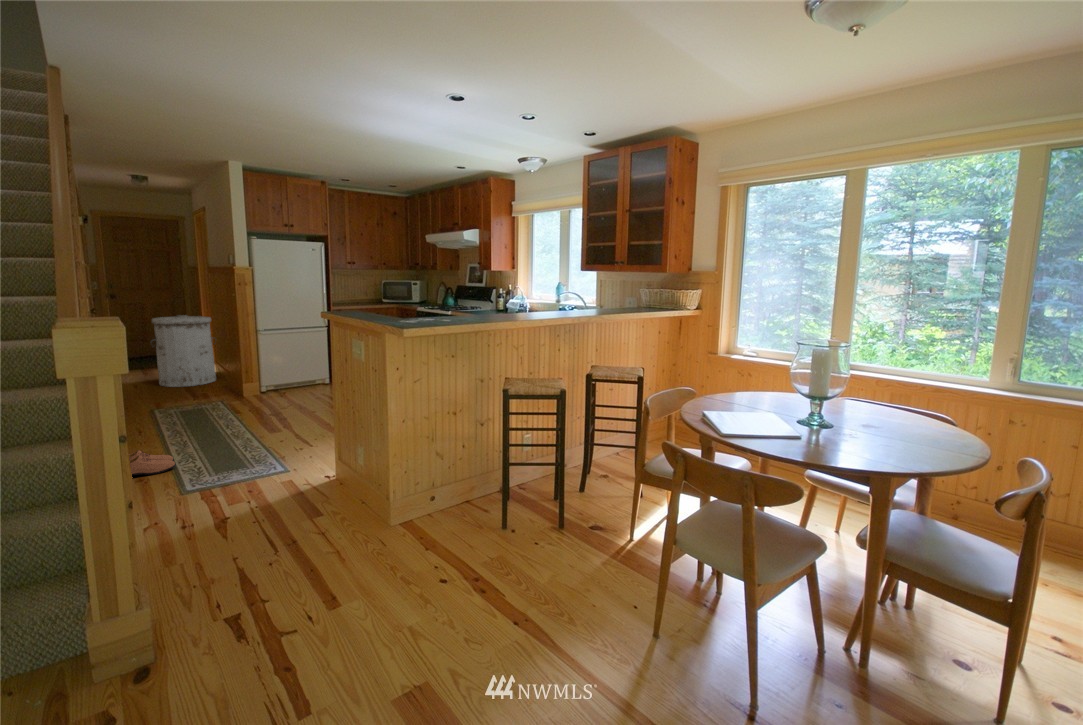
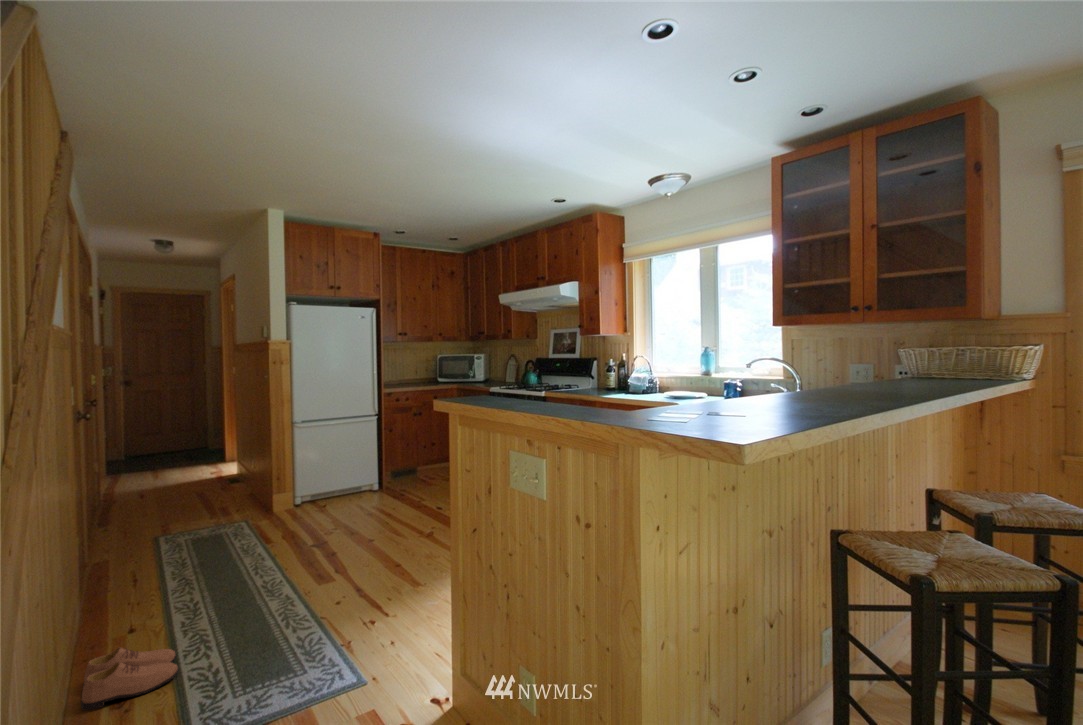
trash can: present [152,315,216,387] -> none [158,406,239,501]

